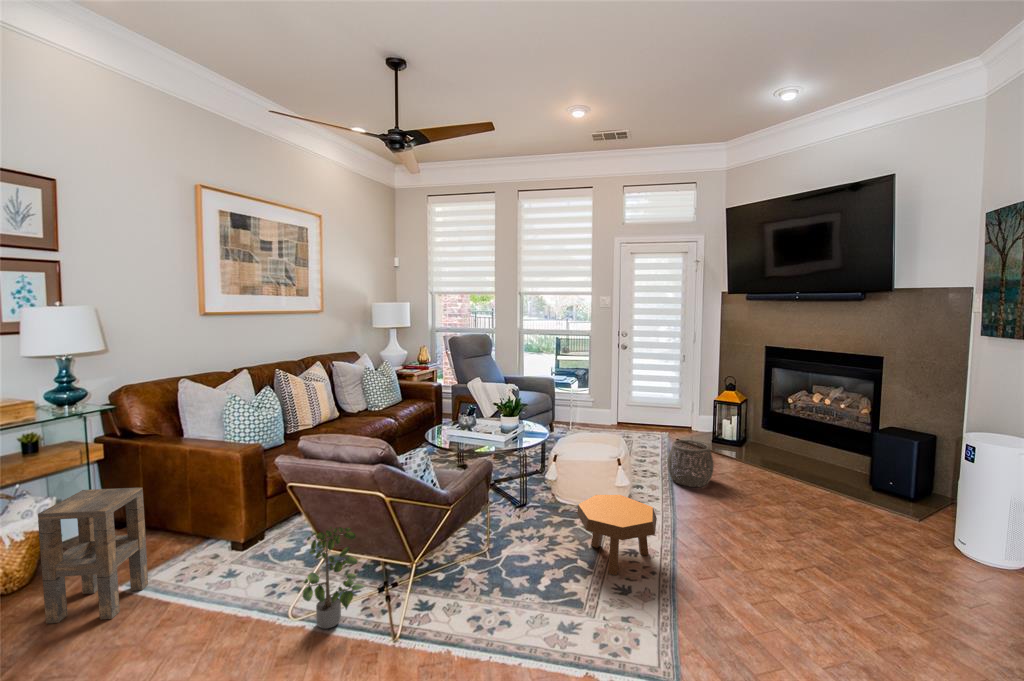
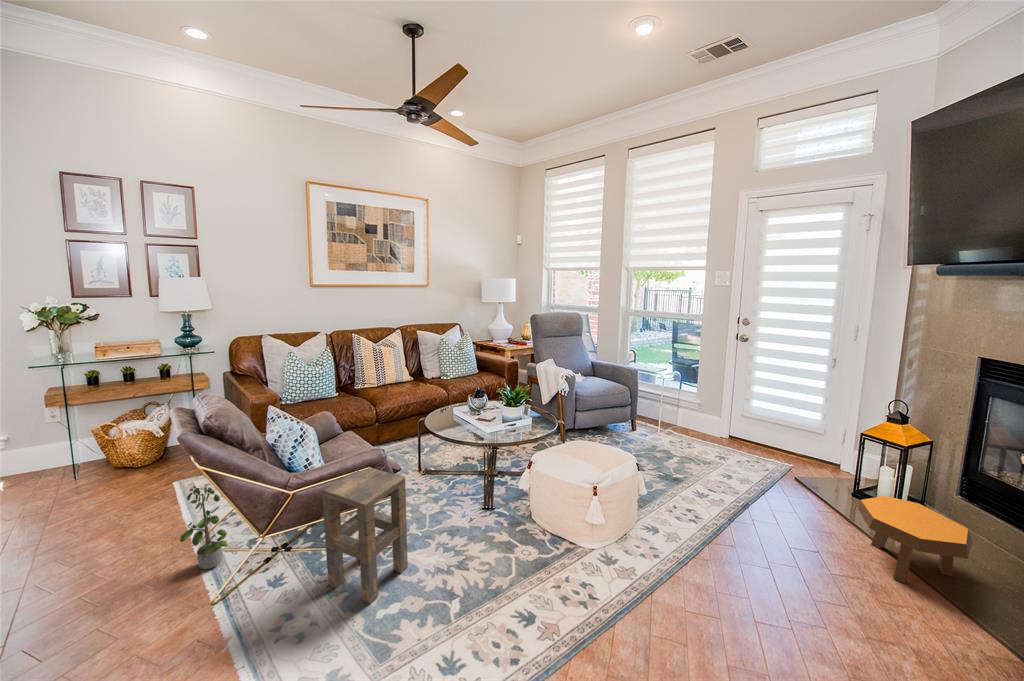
woven basket: present [668,440,714,487] -> none [702,482,772,557]
side table: present [38,488,148,623] -> present [322,468,408,604]
footstool: present [577,495,657,575] -> present [858,496,972,583]

